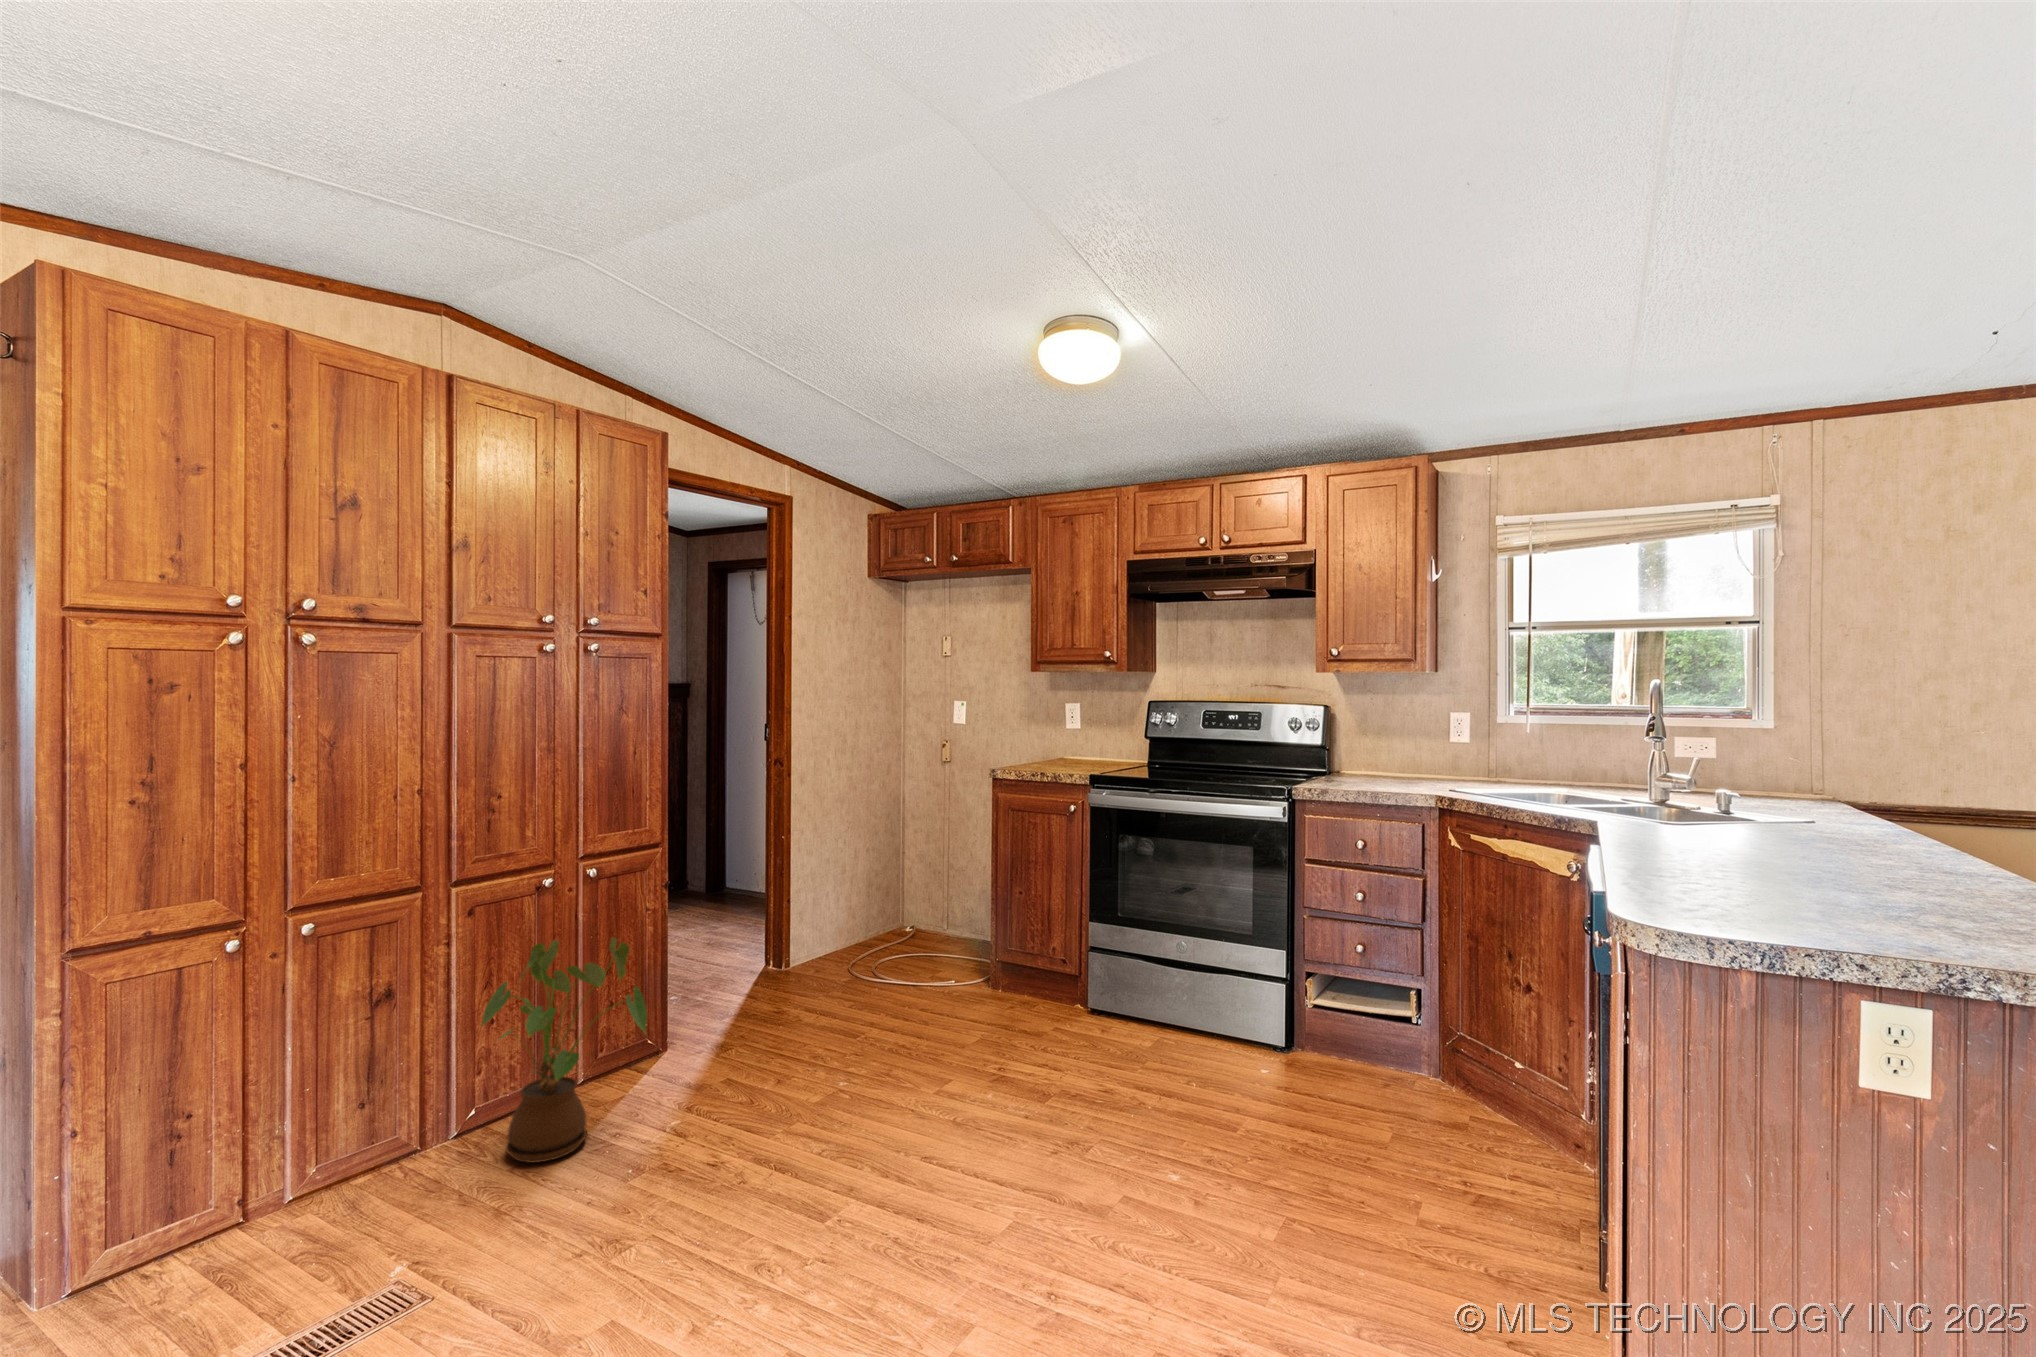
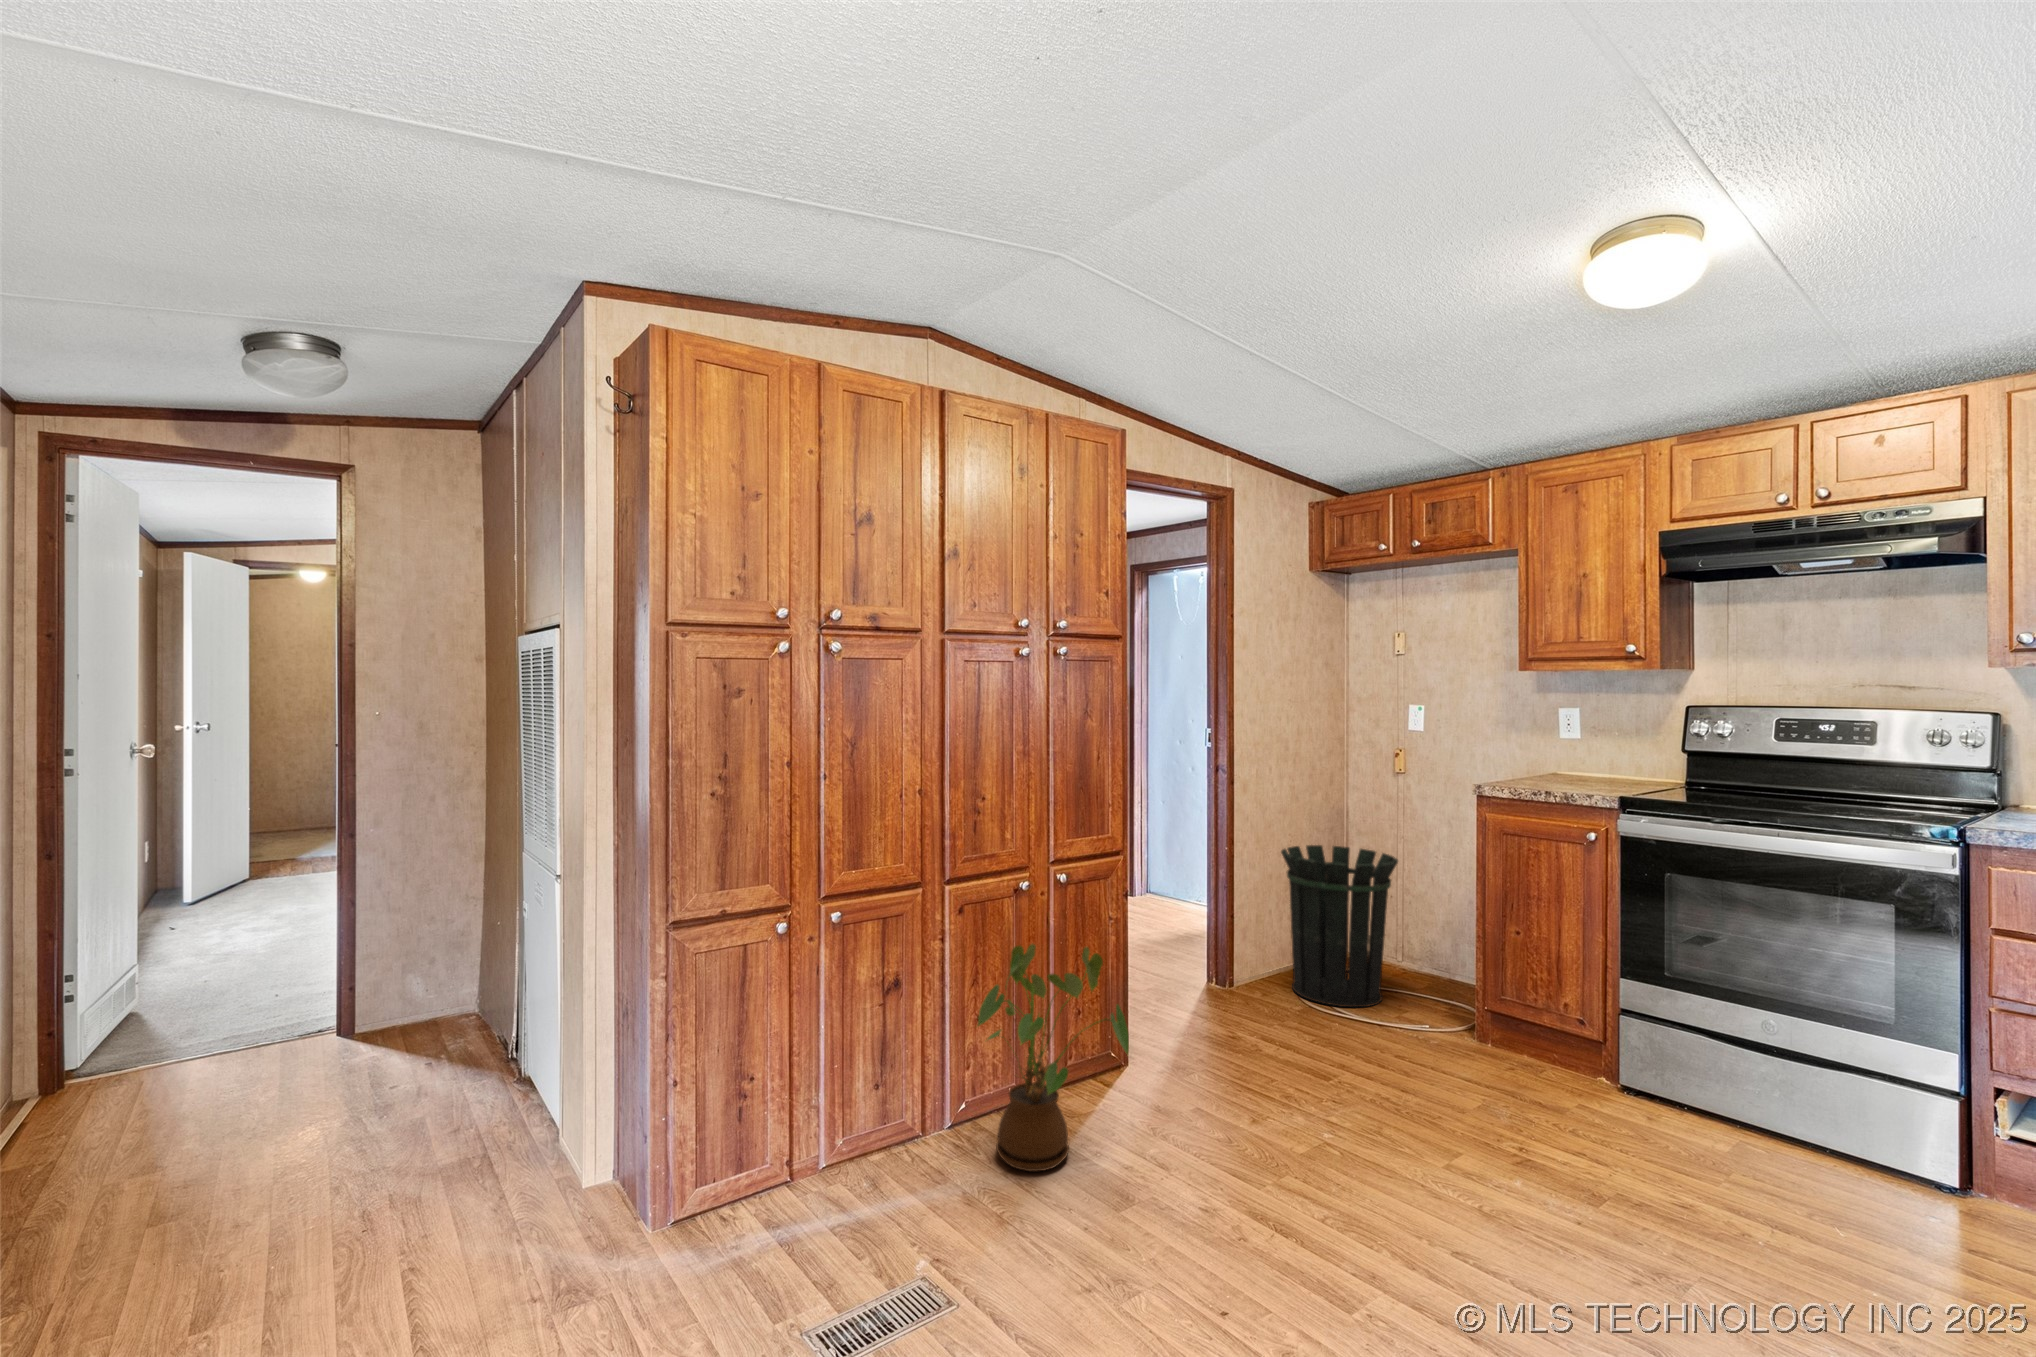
waste bin: none [840,829,941,973] -> present [1281,845,1398,1007]

